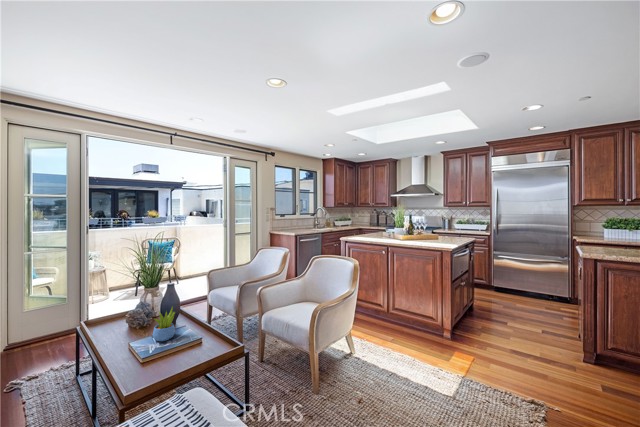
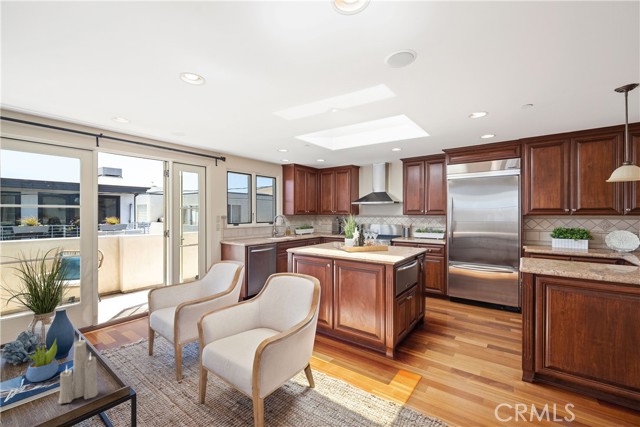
candle: none [187,298,216,358] -> present [58,339,98,404]

